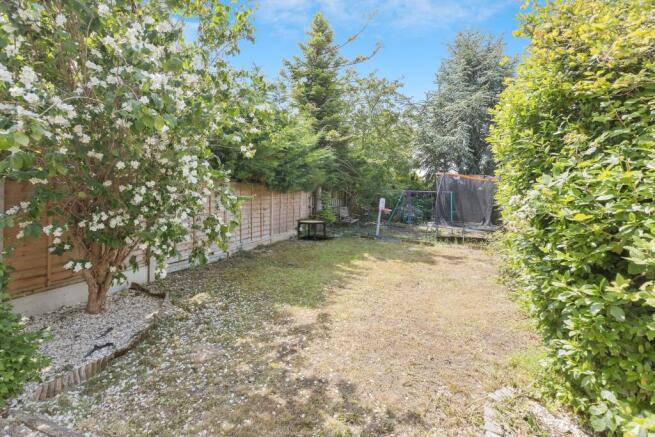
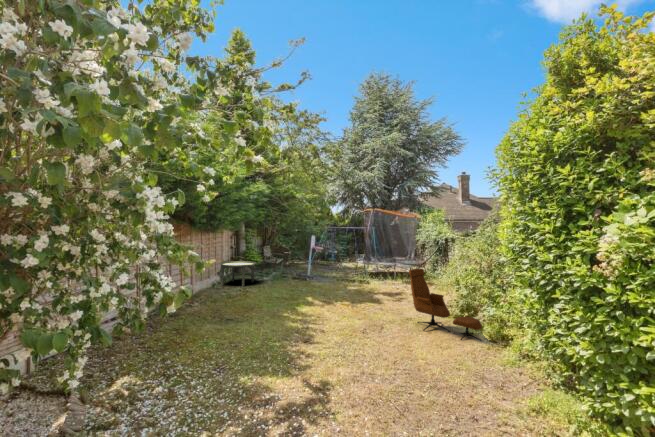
lounge chair: none [451,231,521,306] -> present [409,269,482,341]

